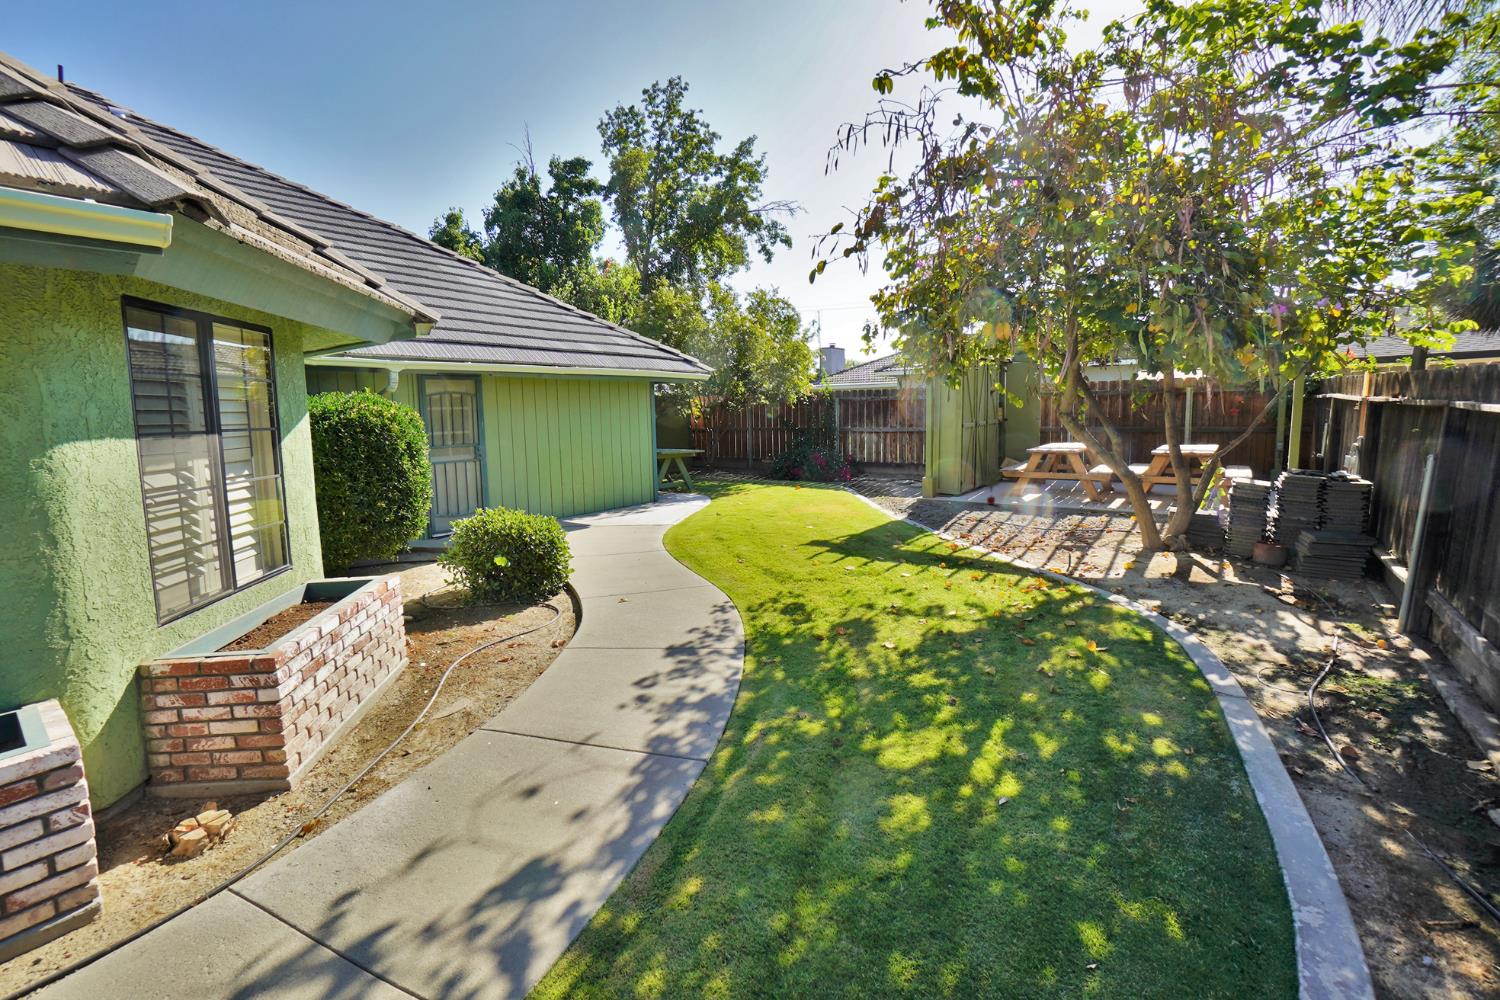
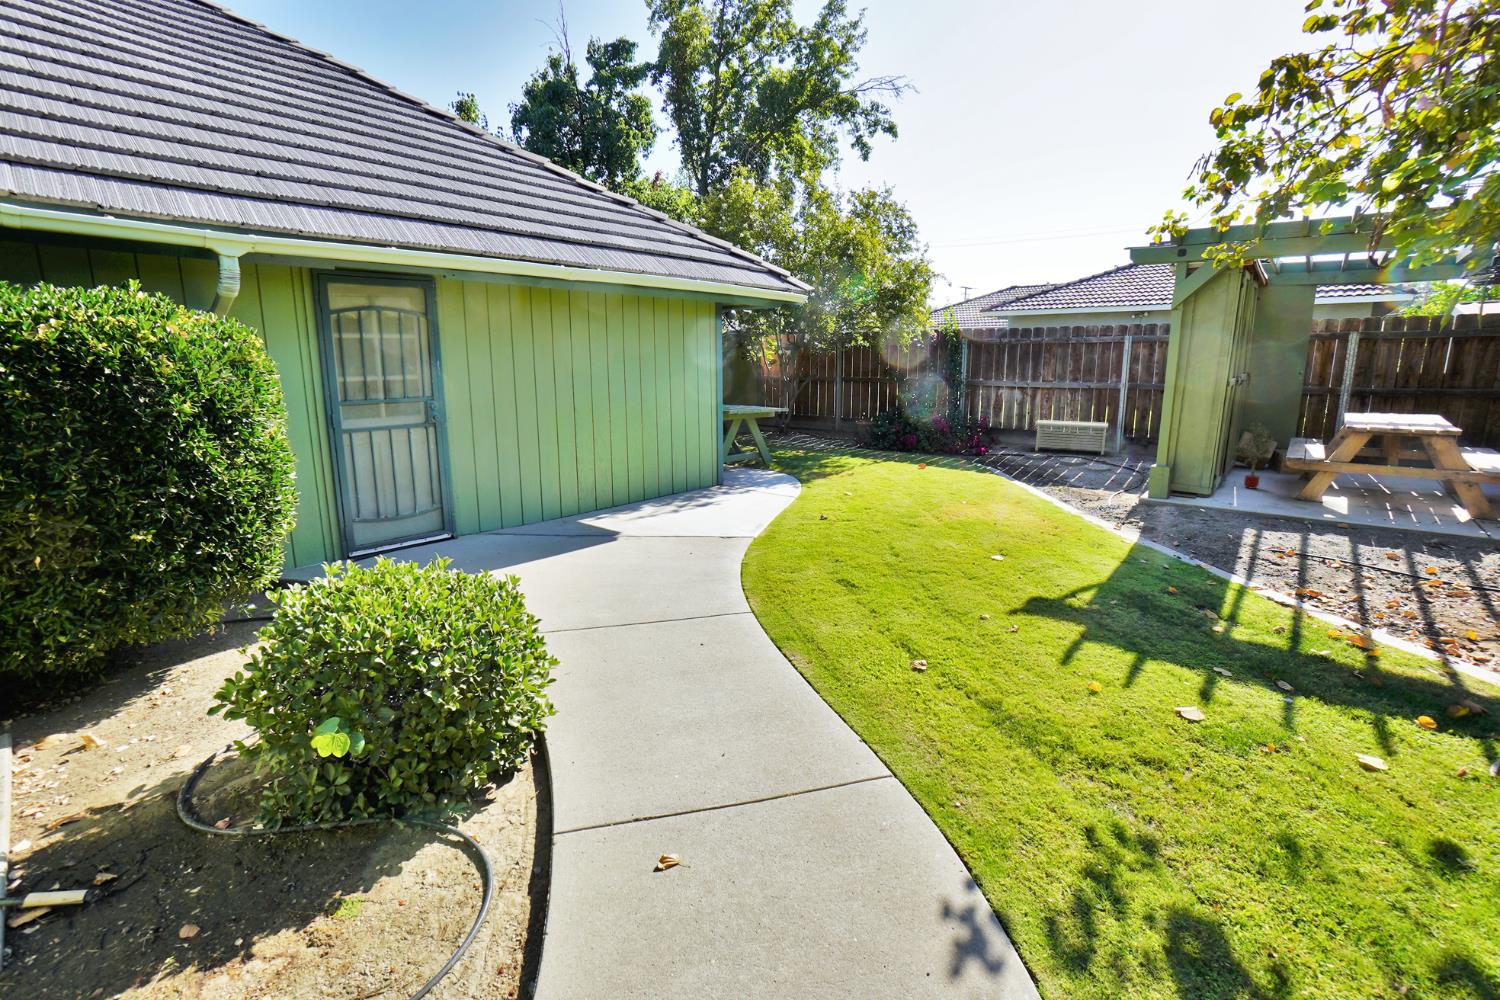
storage bench: none [876,462,924,486] -> present [1035,420,1108,455]

